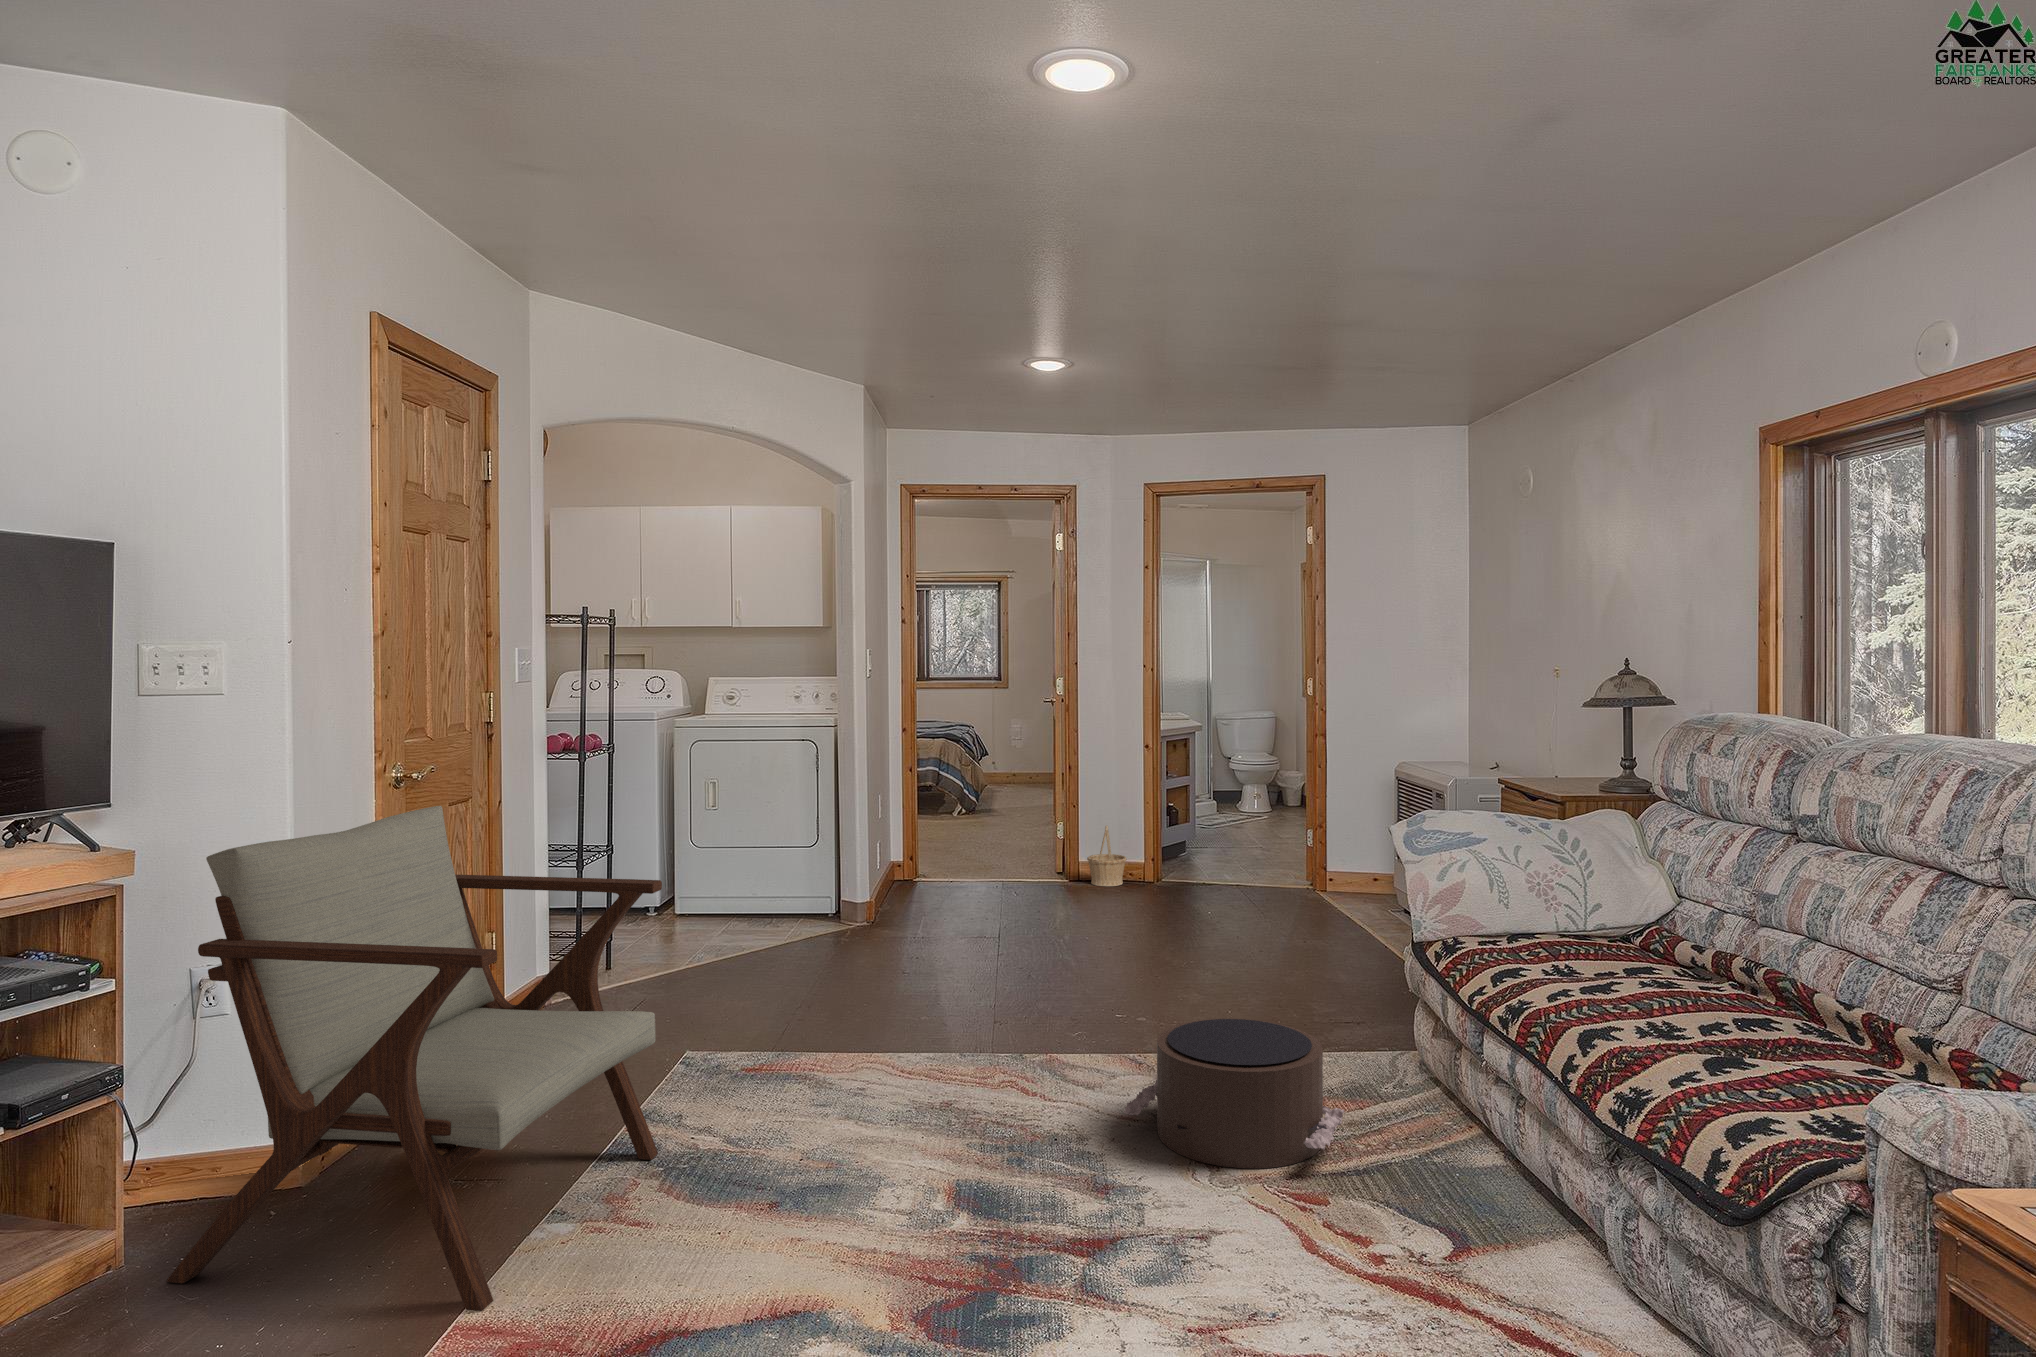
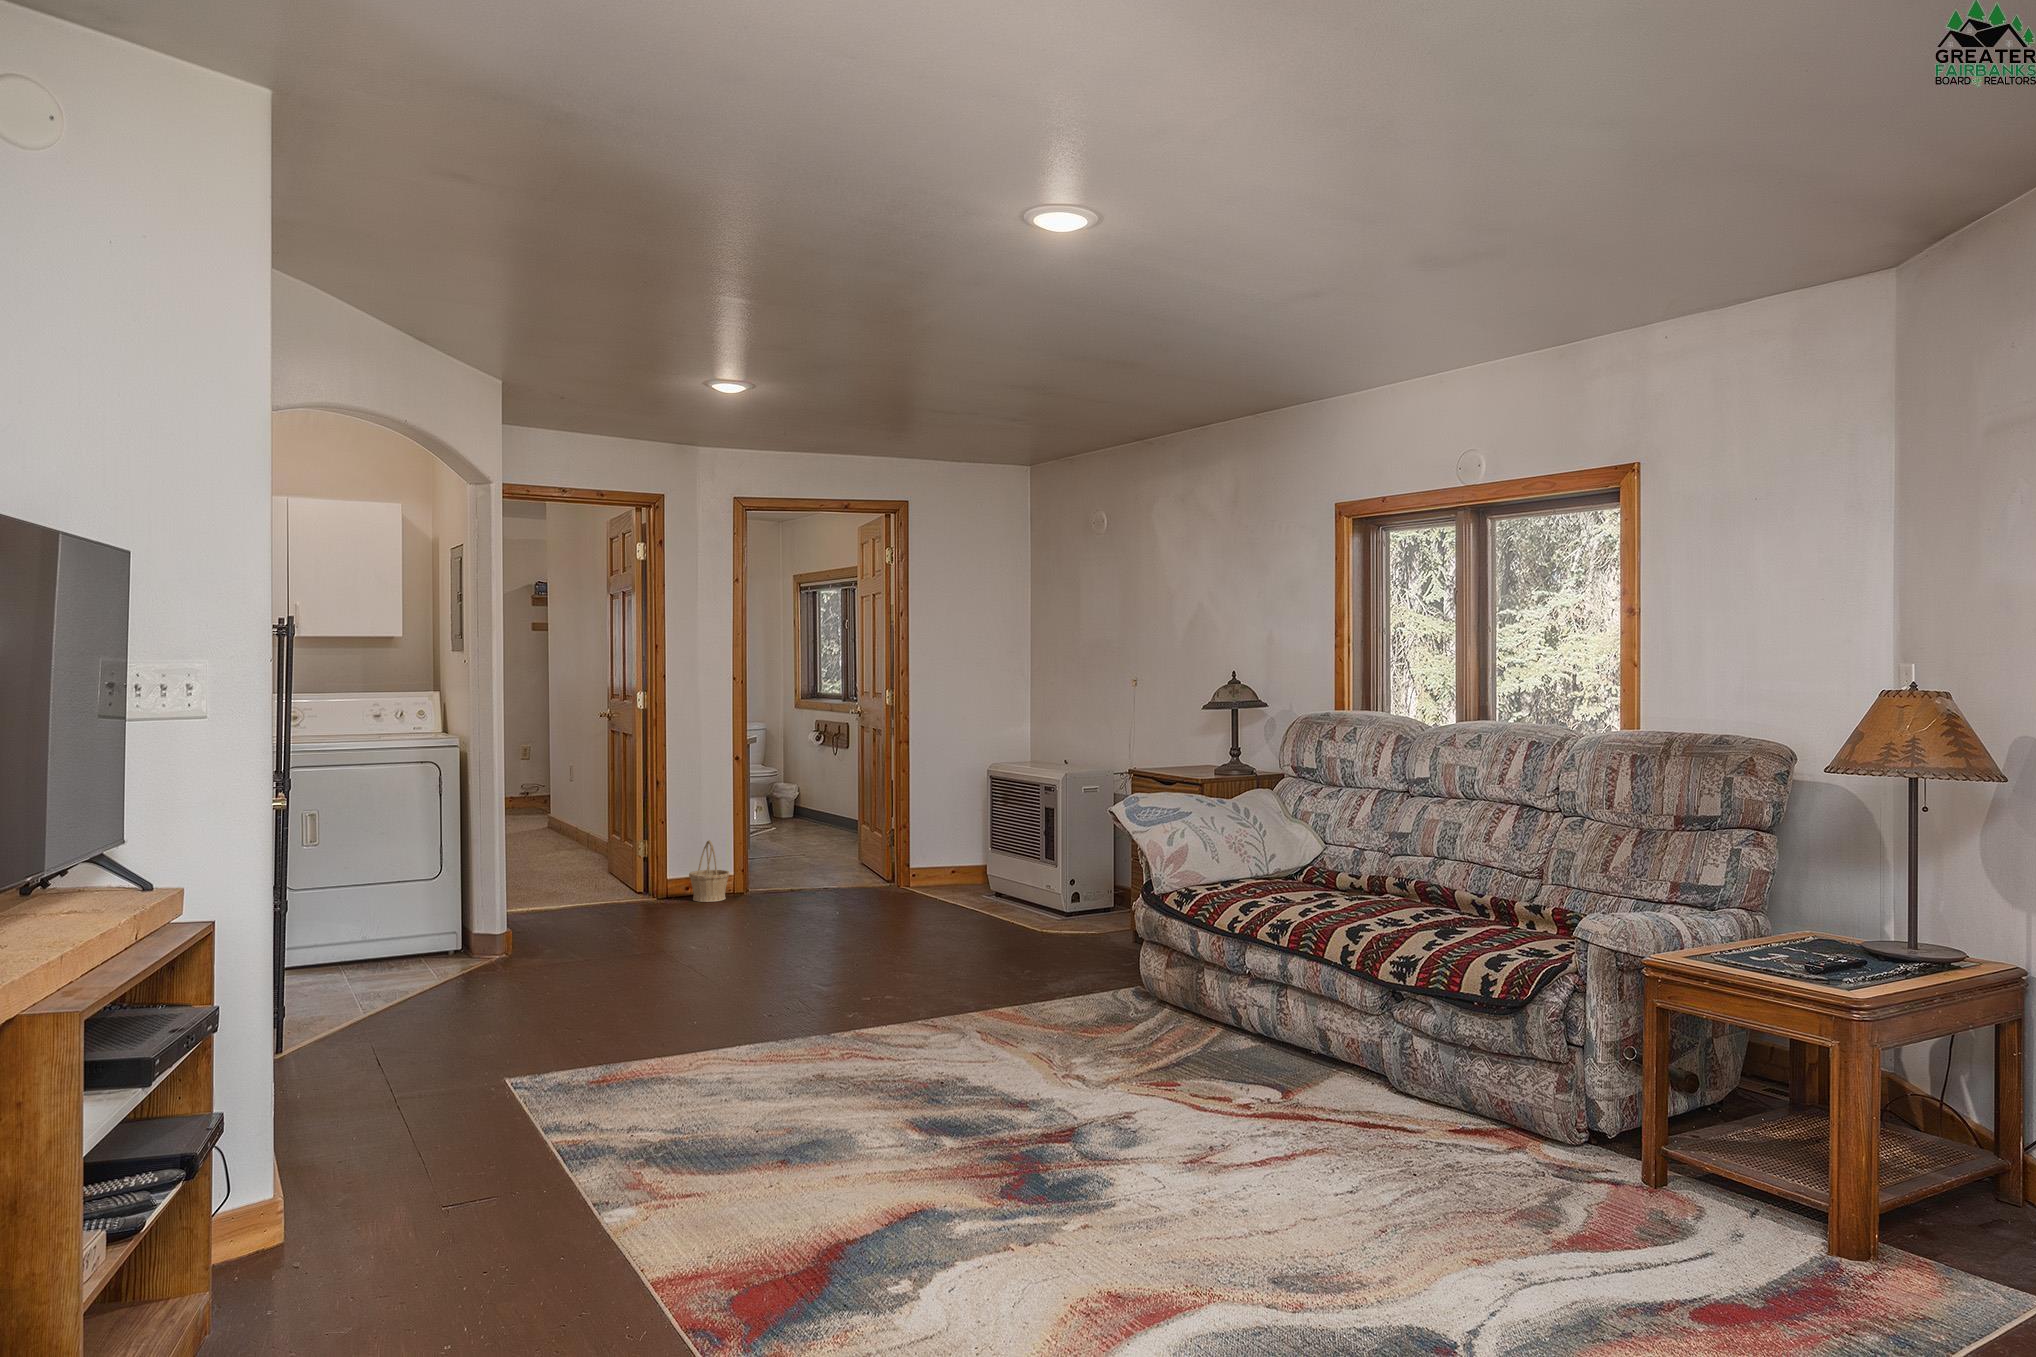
lounge chair: present [166,806,662,1311] -> none [239,819,638,1331]
pouf: present [1123,1018,1344,1169] -> none [990,968,1162,1078]

